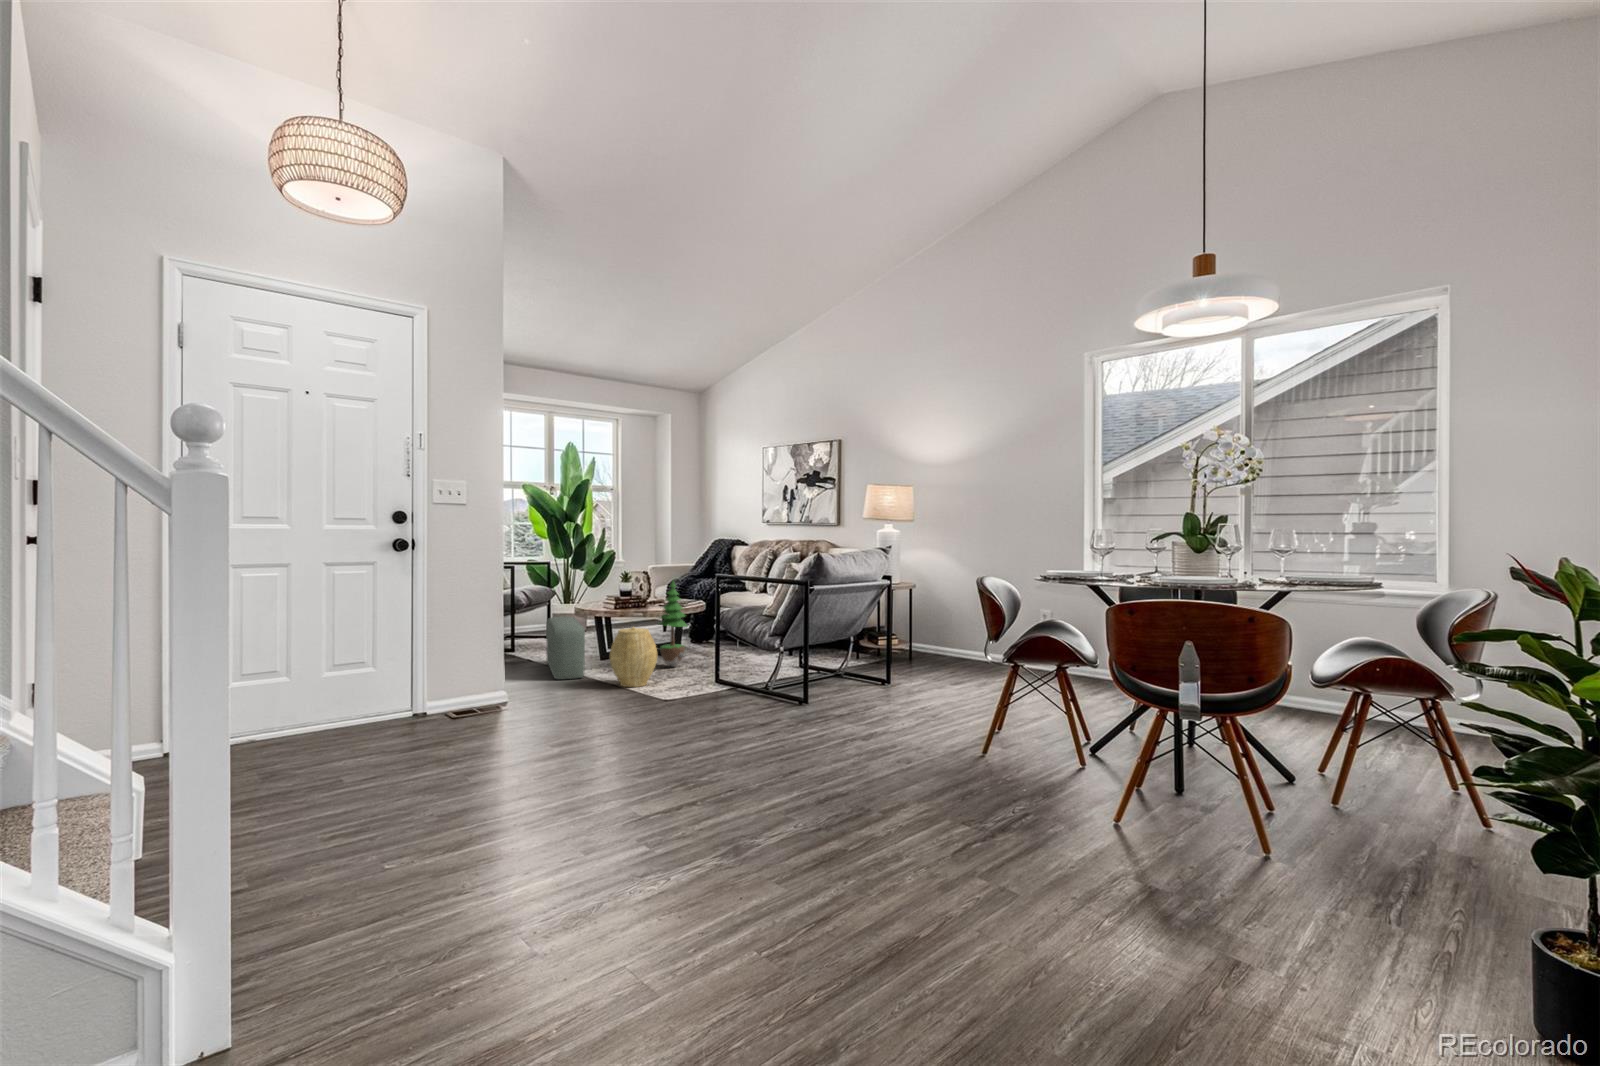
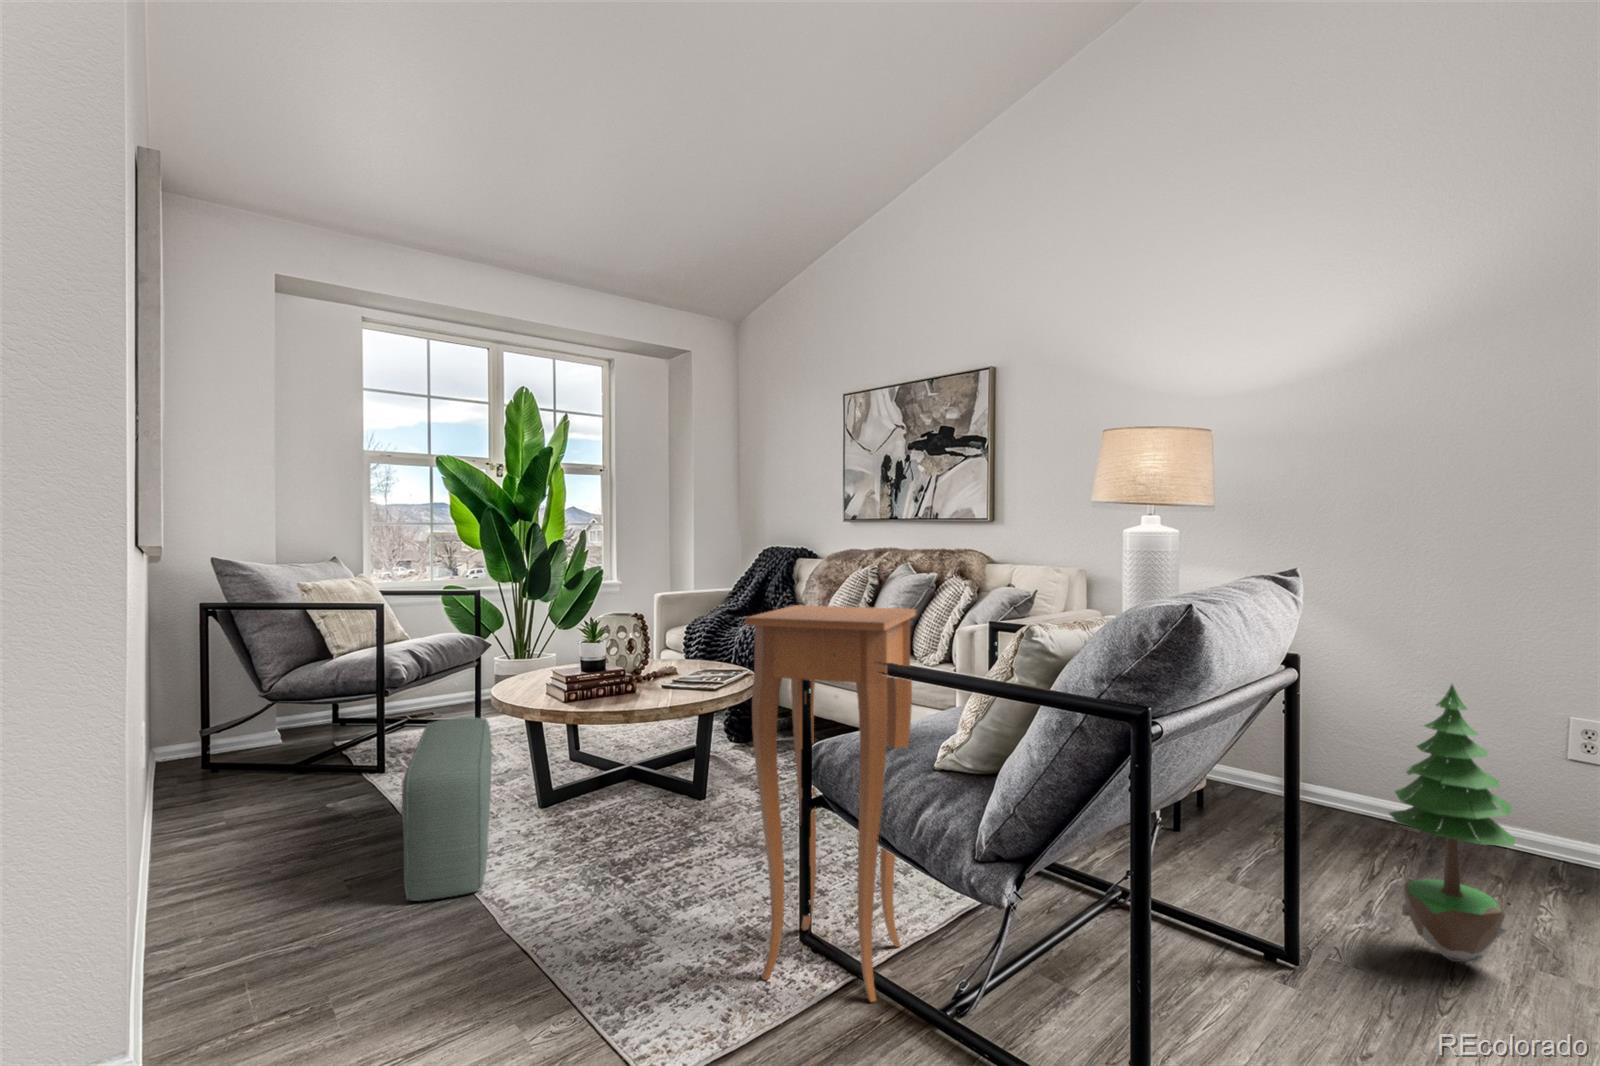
side table: none [690,561,755,695] -> present [745,605,916,1002]
potted tree: present [658,581,688,667] -> present [1389,685,1515,962]
woven basket: present [610,627,657,687] -> none [533,775,659,946]

